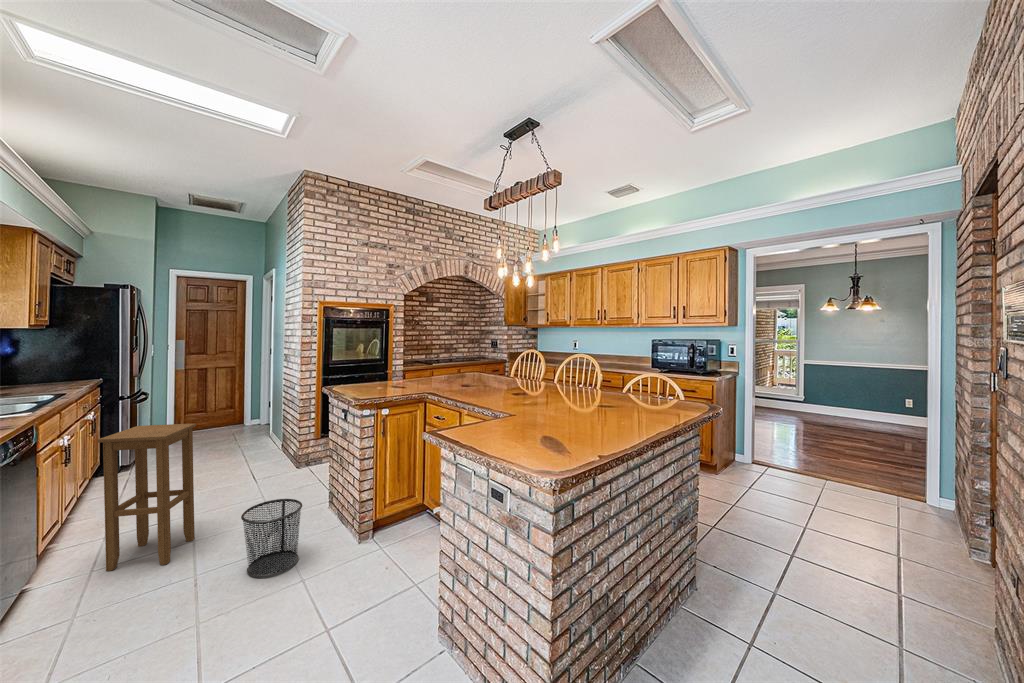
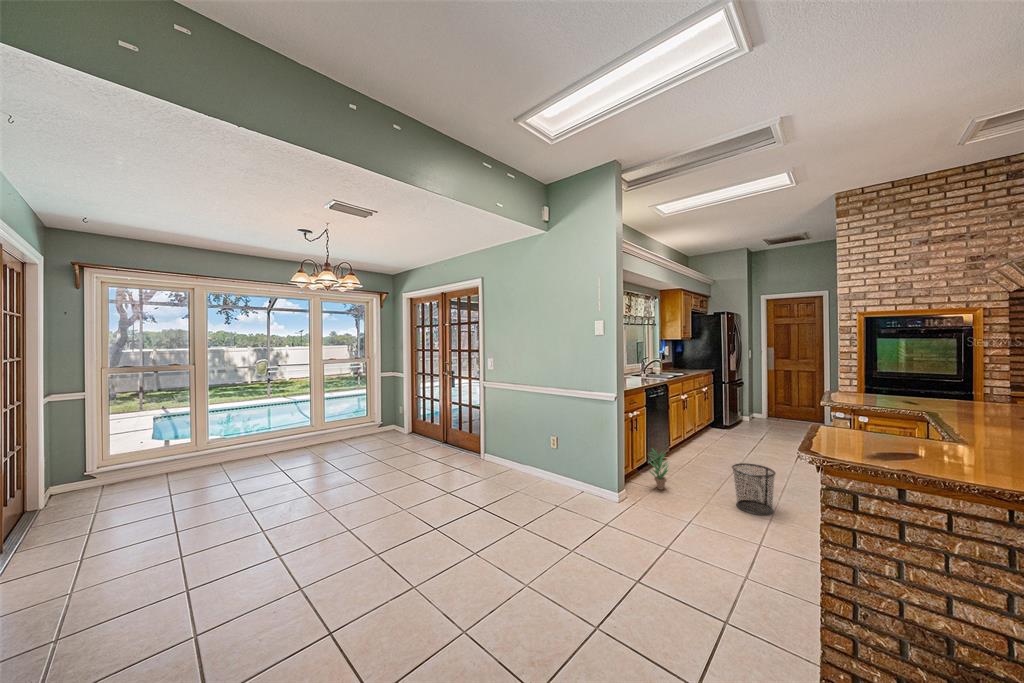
stool: present [98,423,196,571] -> none [678,399,727,480]
potted plant: none [44,548,114,640] -> present [650,449,668,490]

